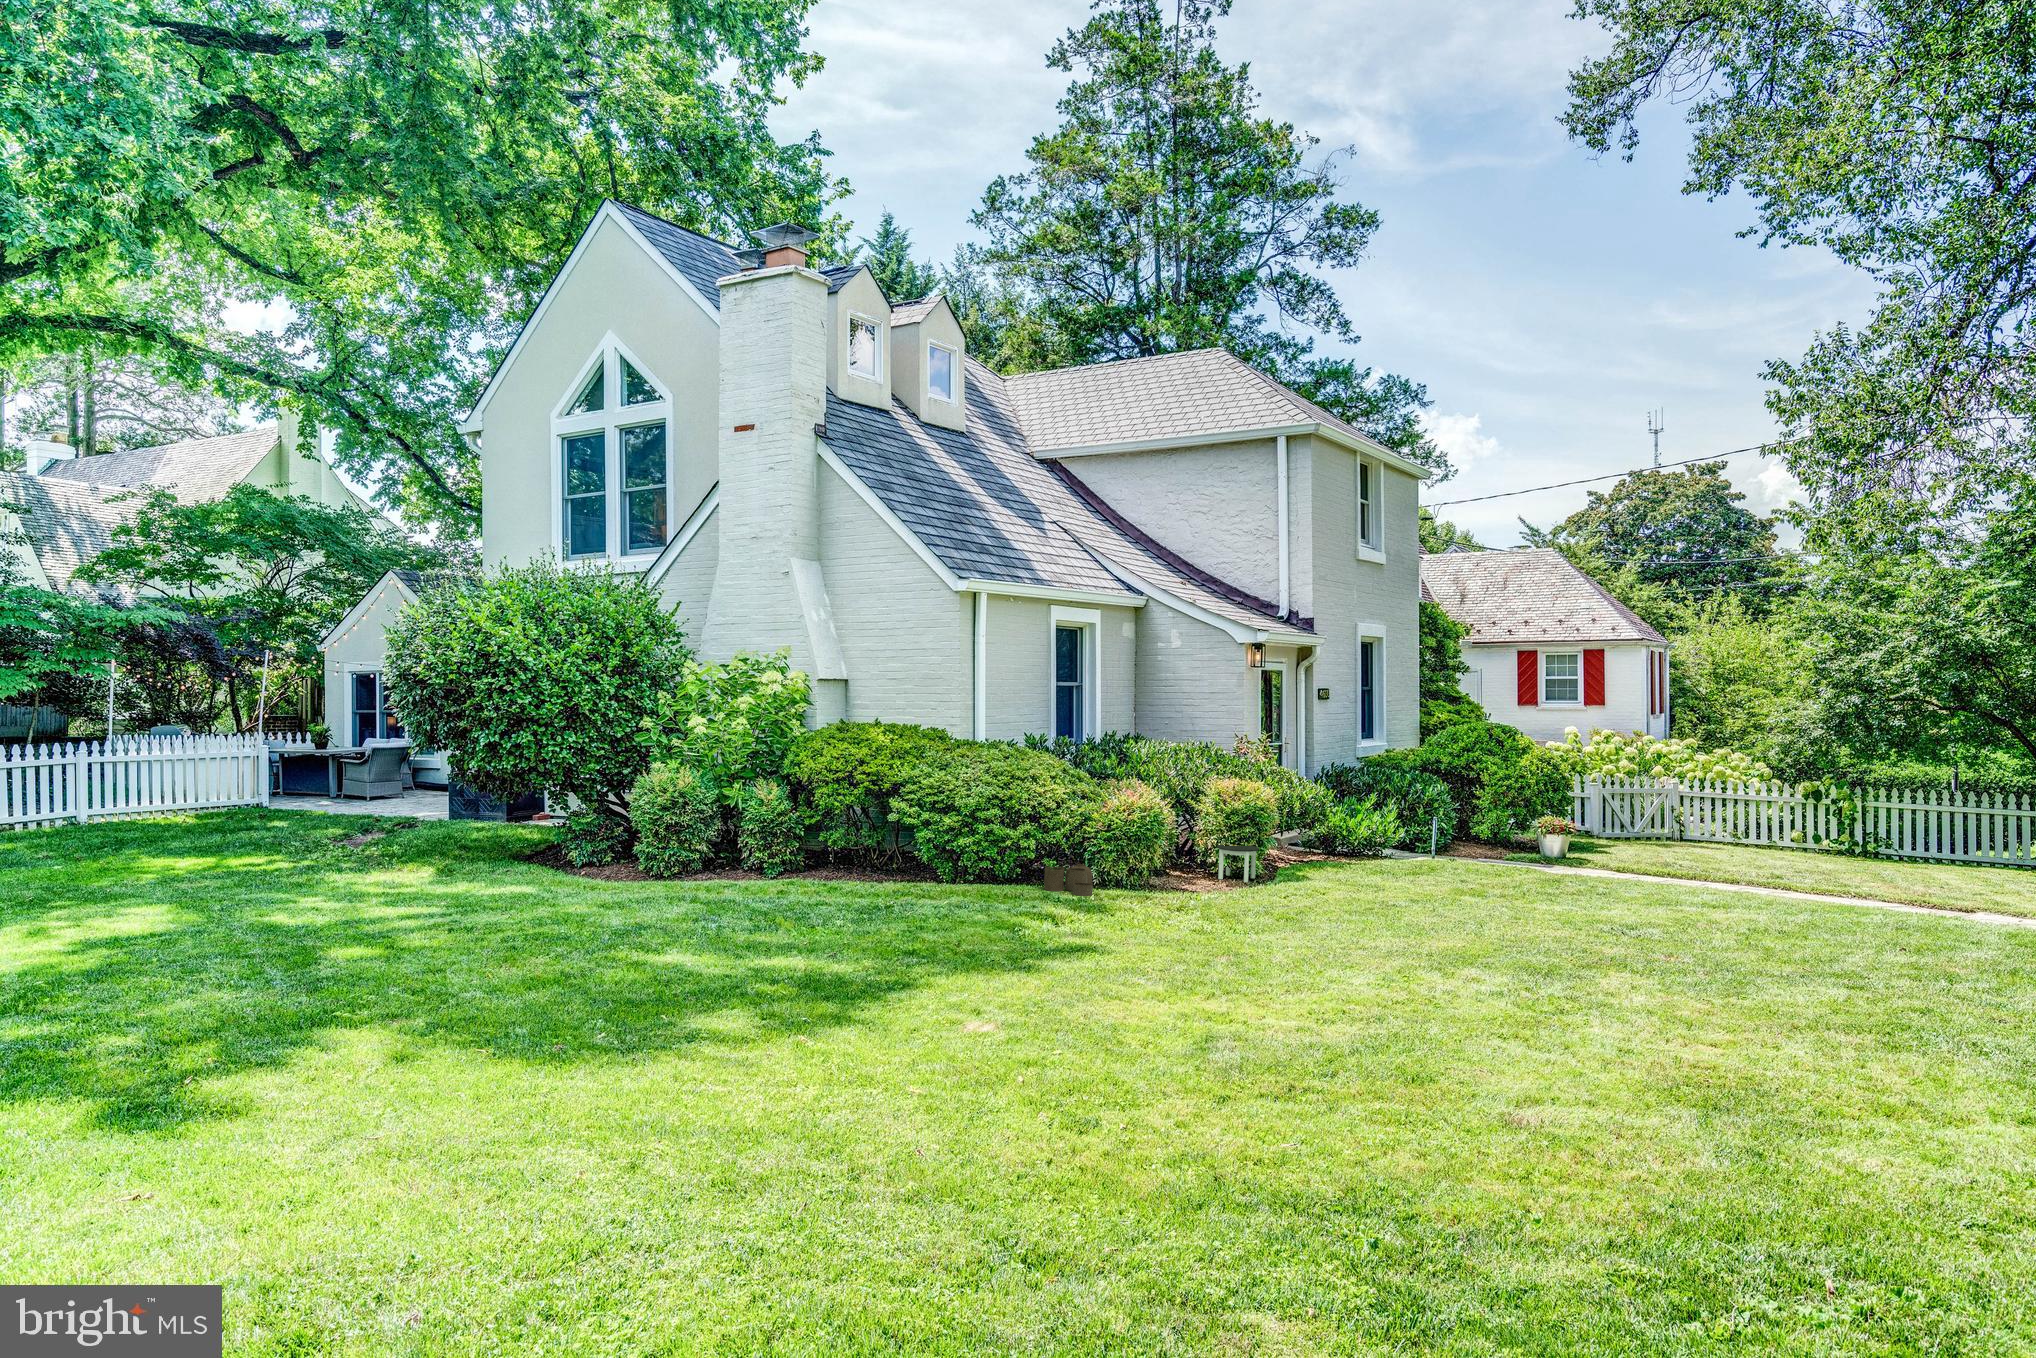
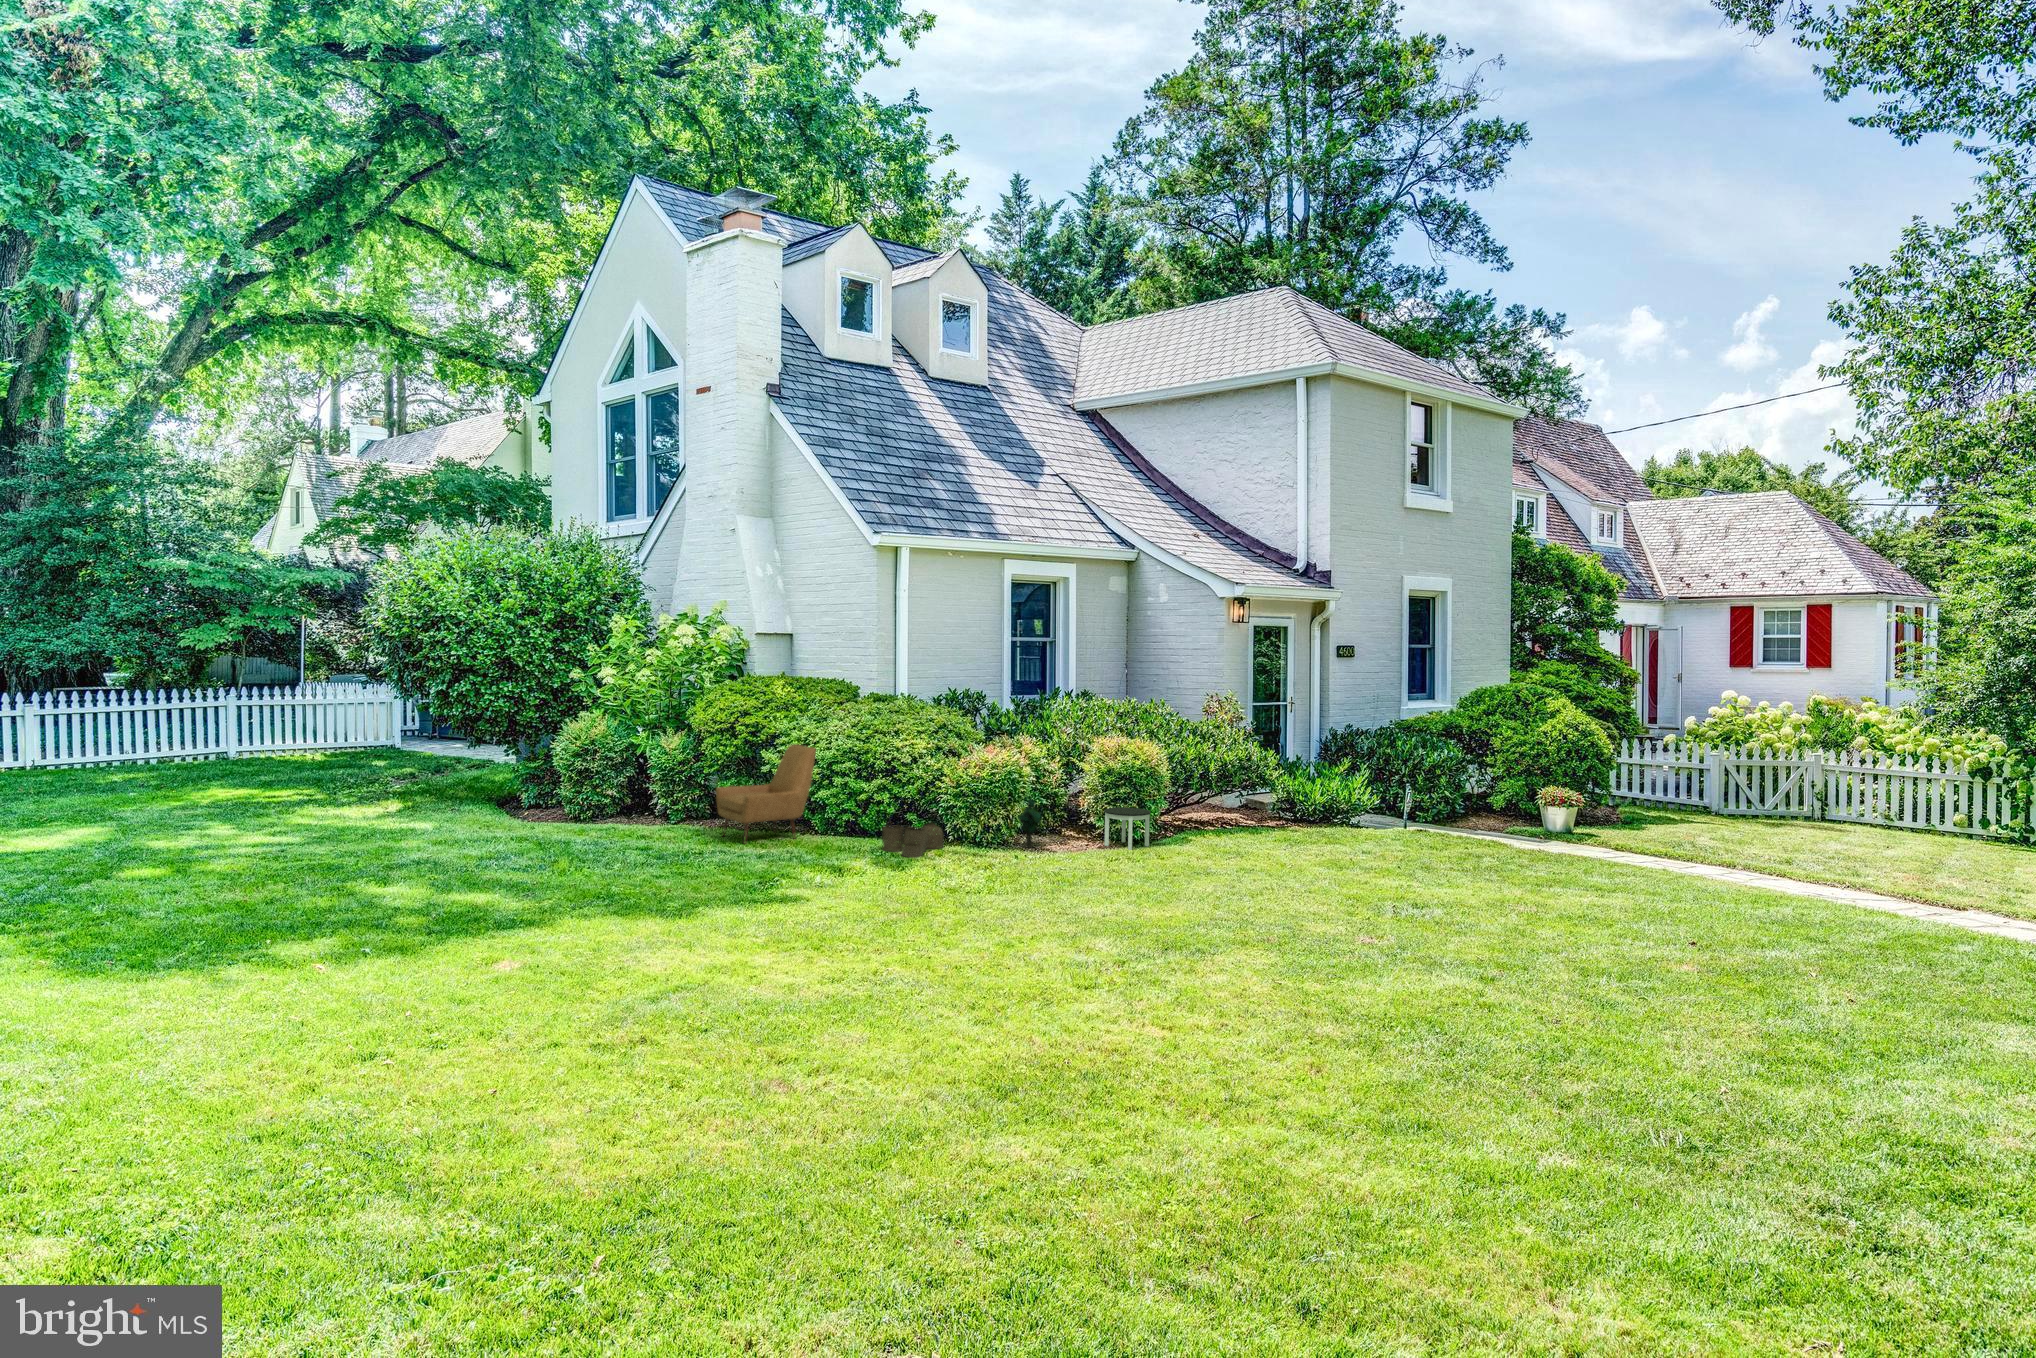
chair: none [864,792,961,890] -> present [716,744,816,844]
decorative plant: none [1151,835,1173,884] -> present [1017,795,1041,848]

